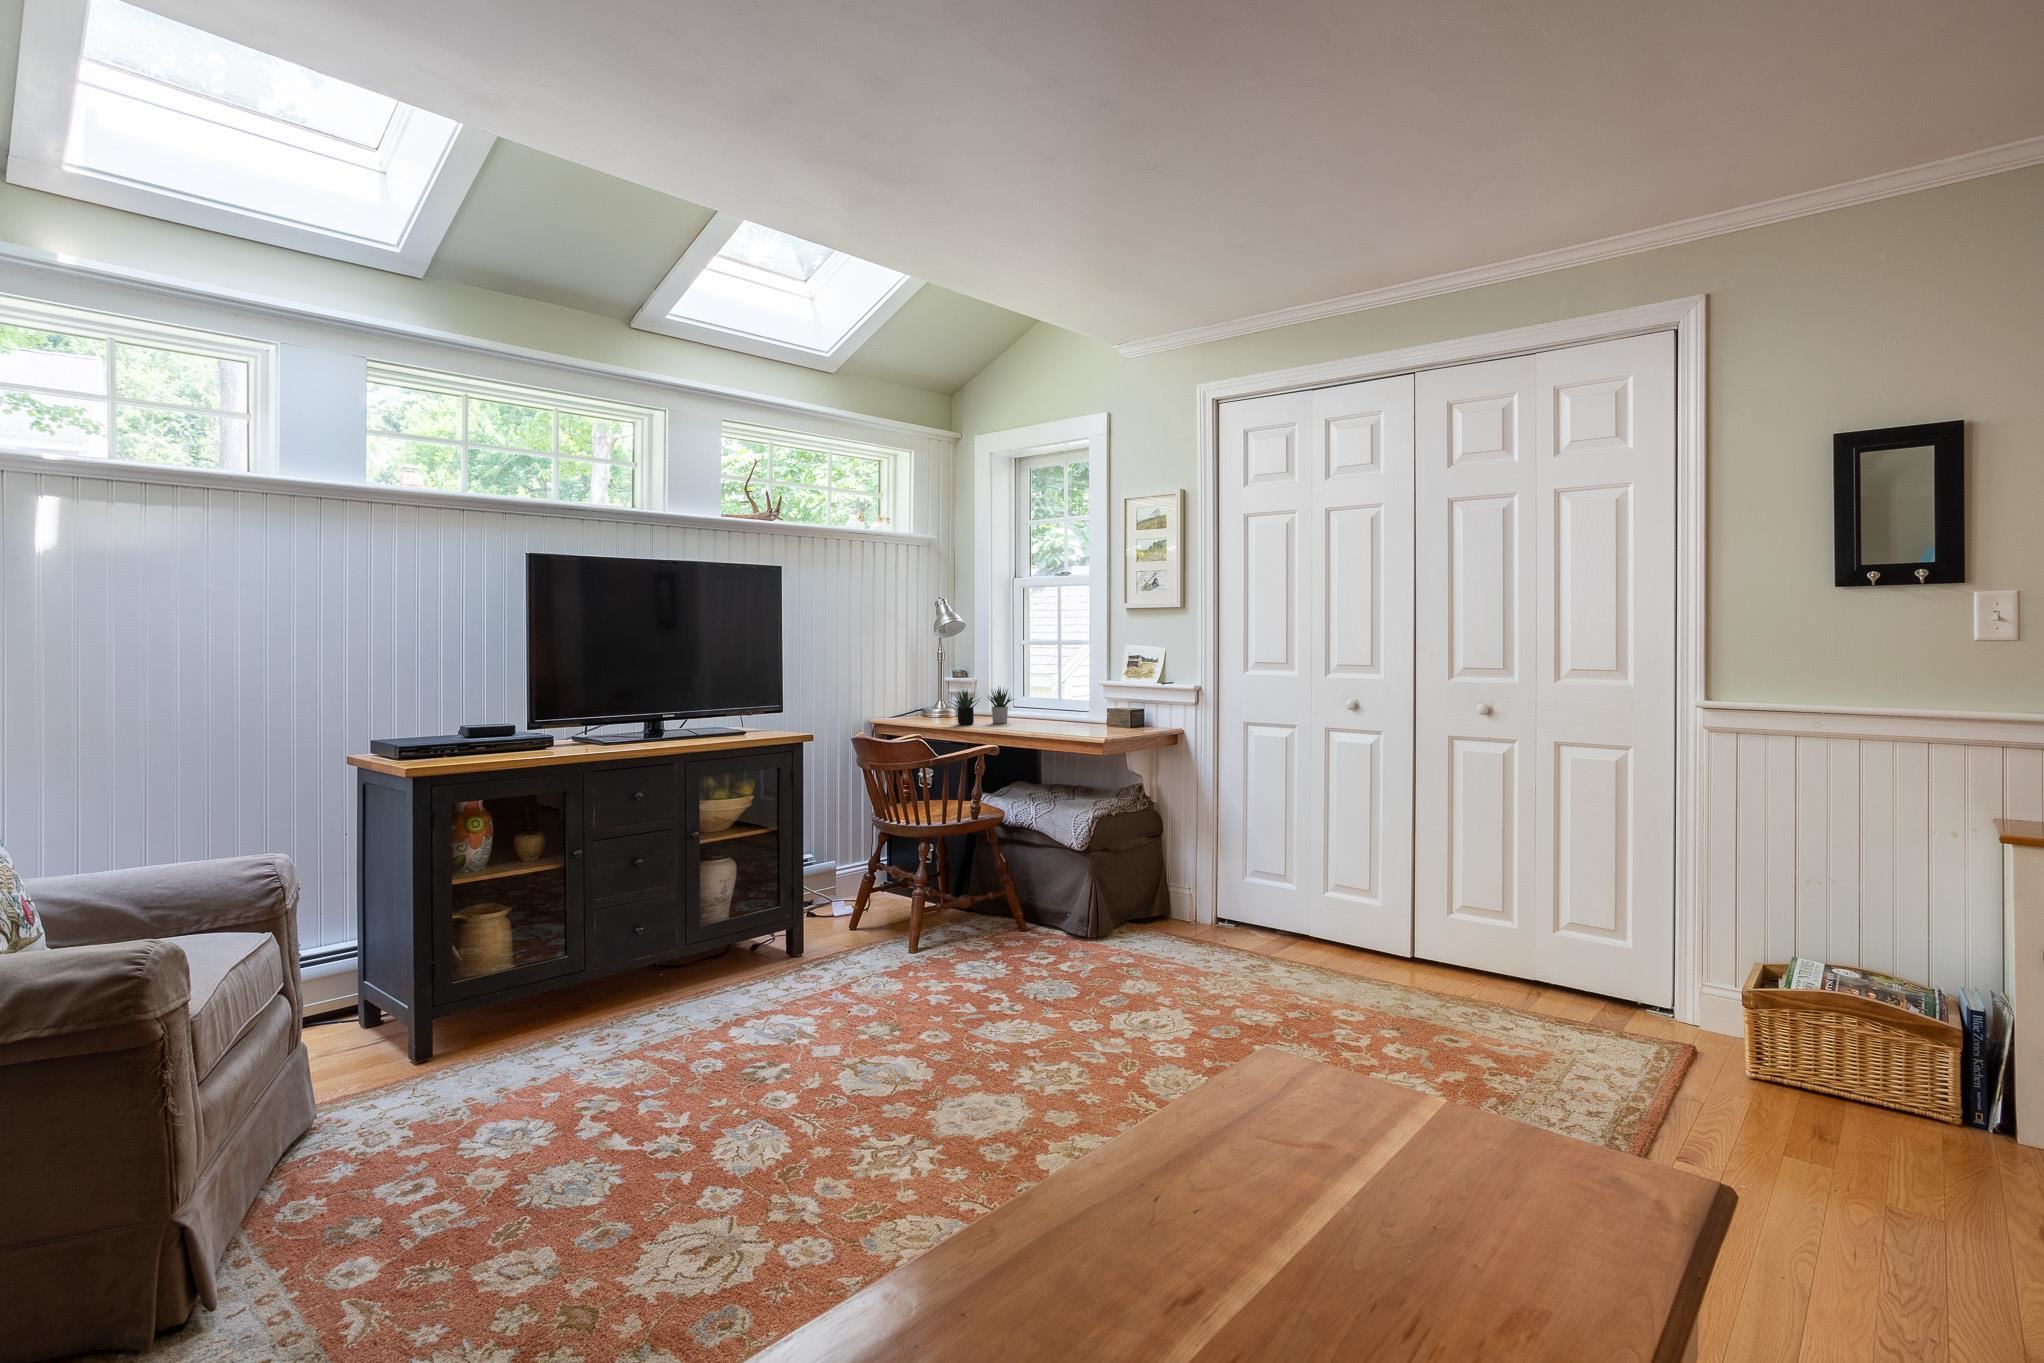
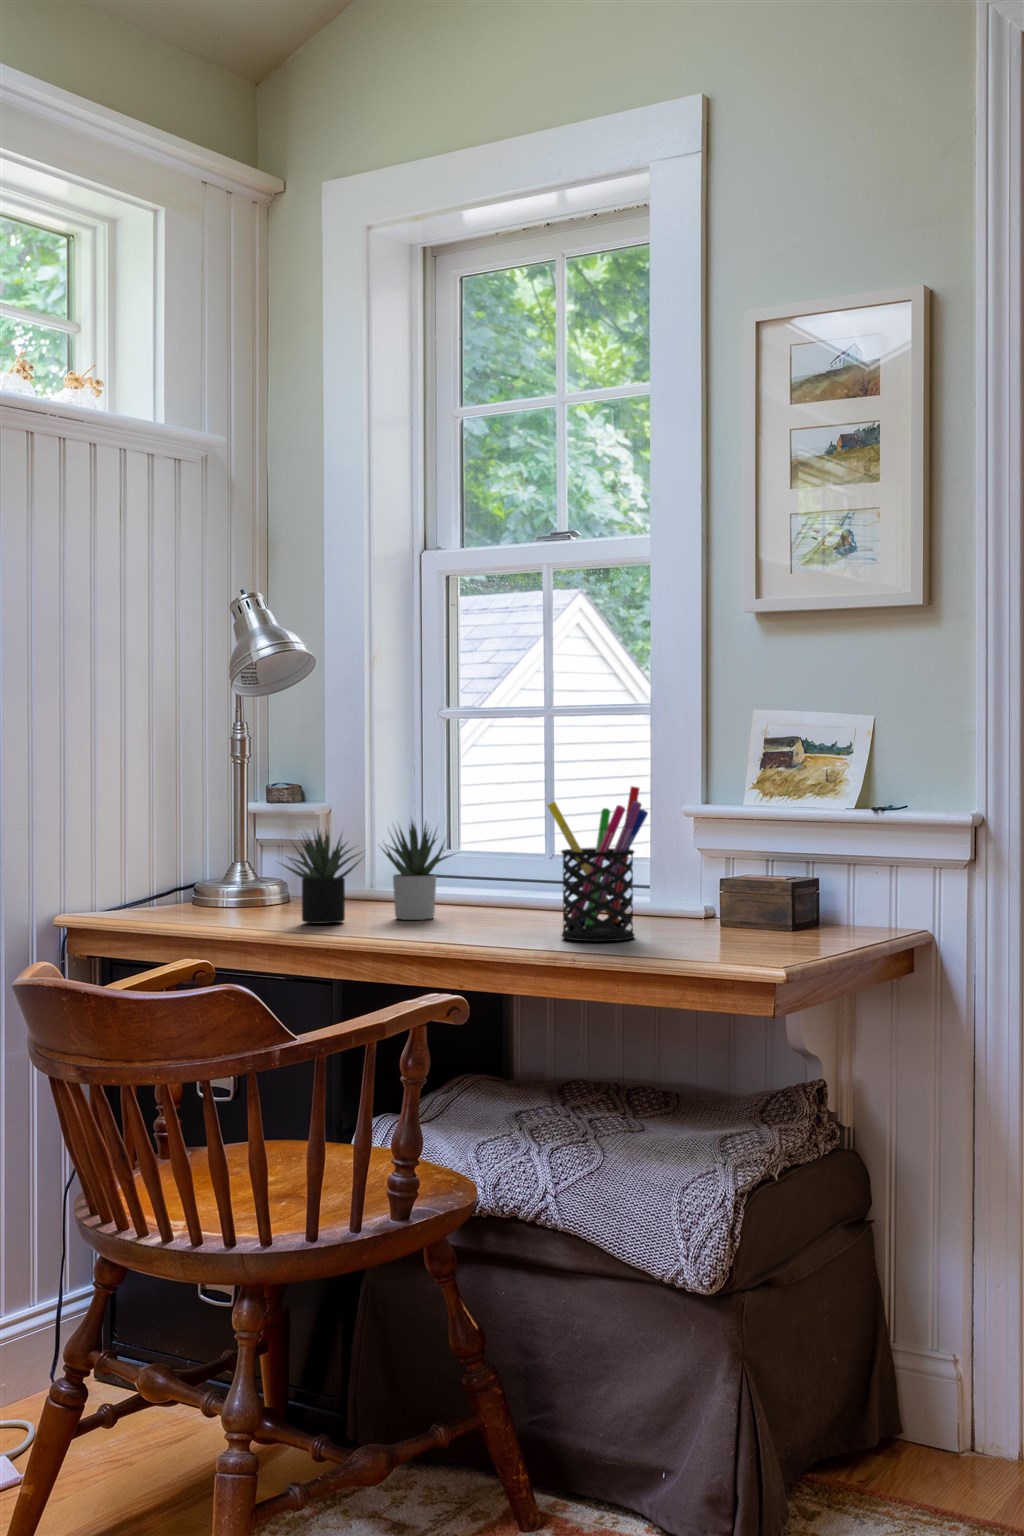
pen holder: none [1039,676,1072,731] -> present [548,786,648,941]

